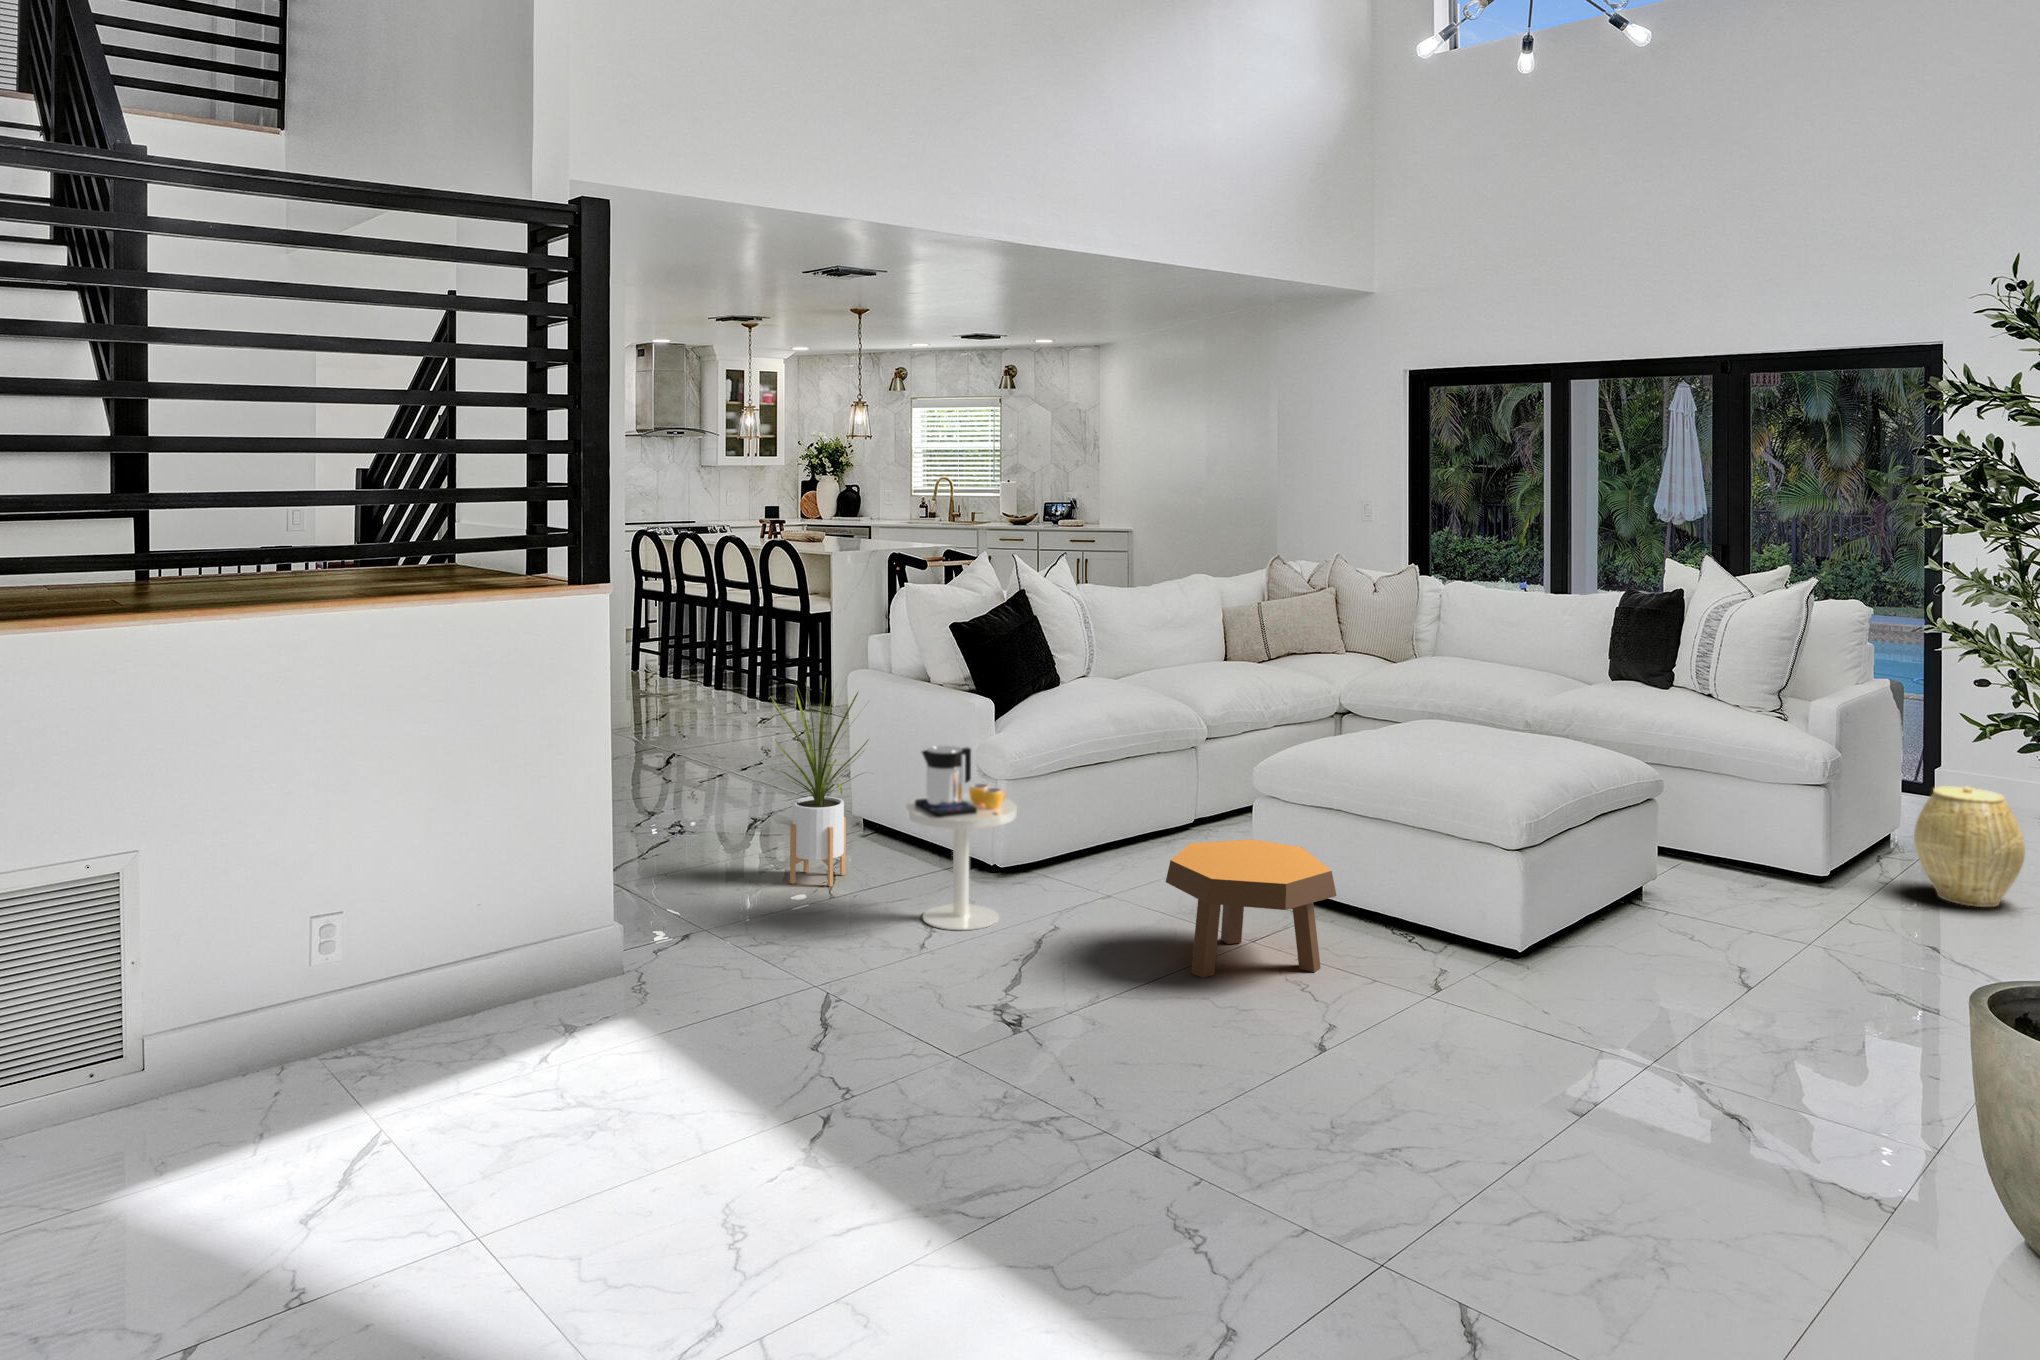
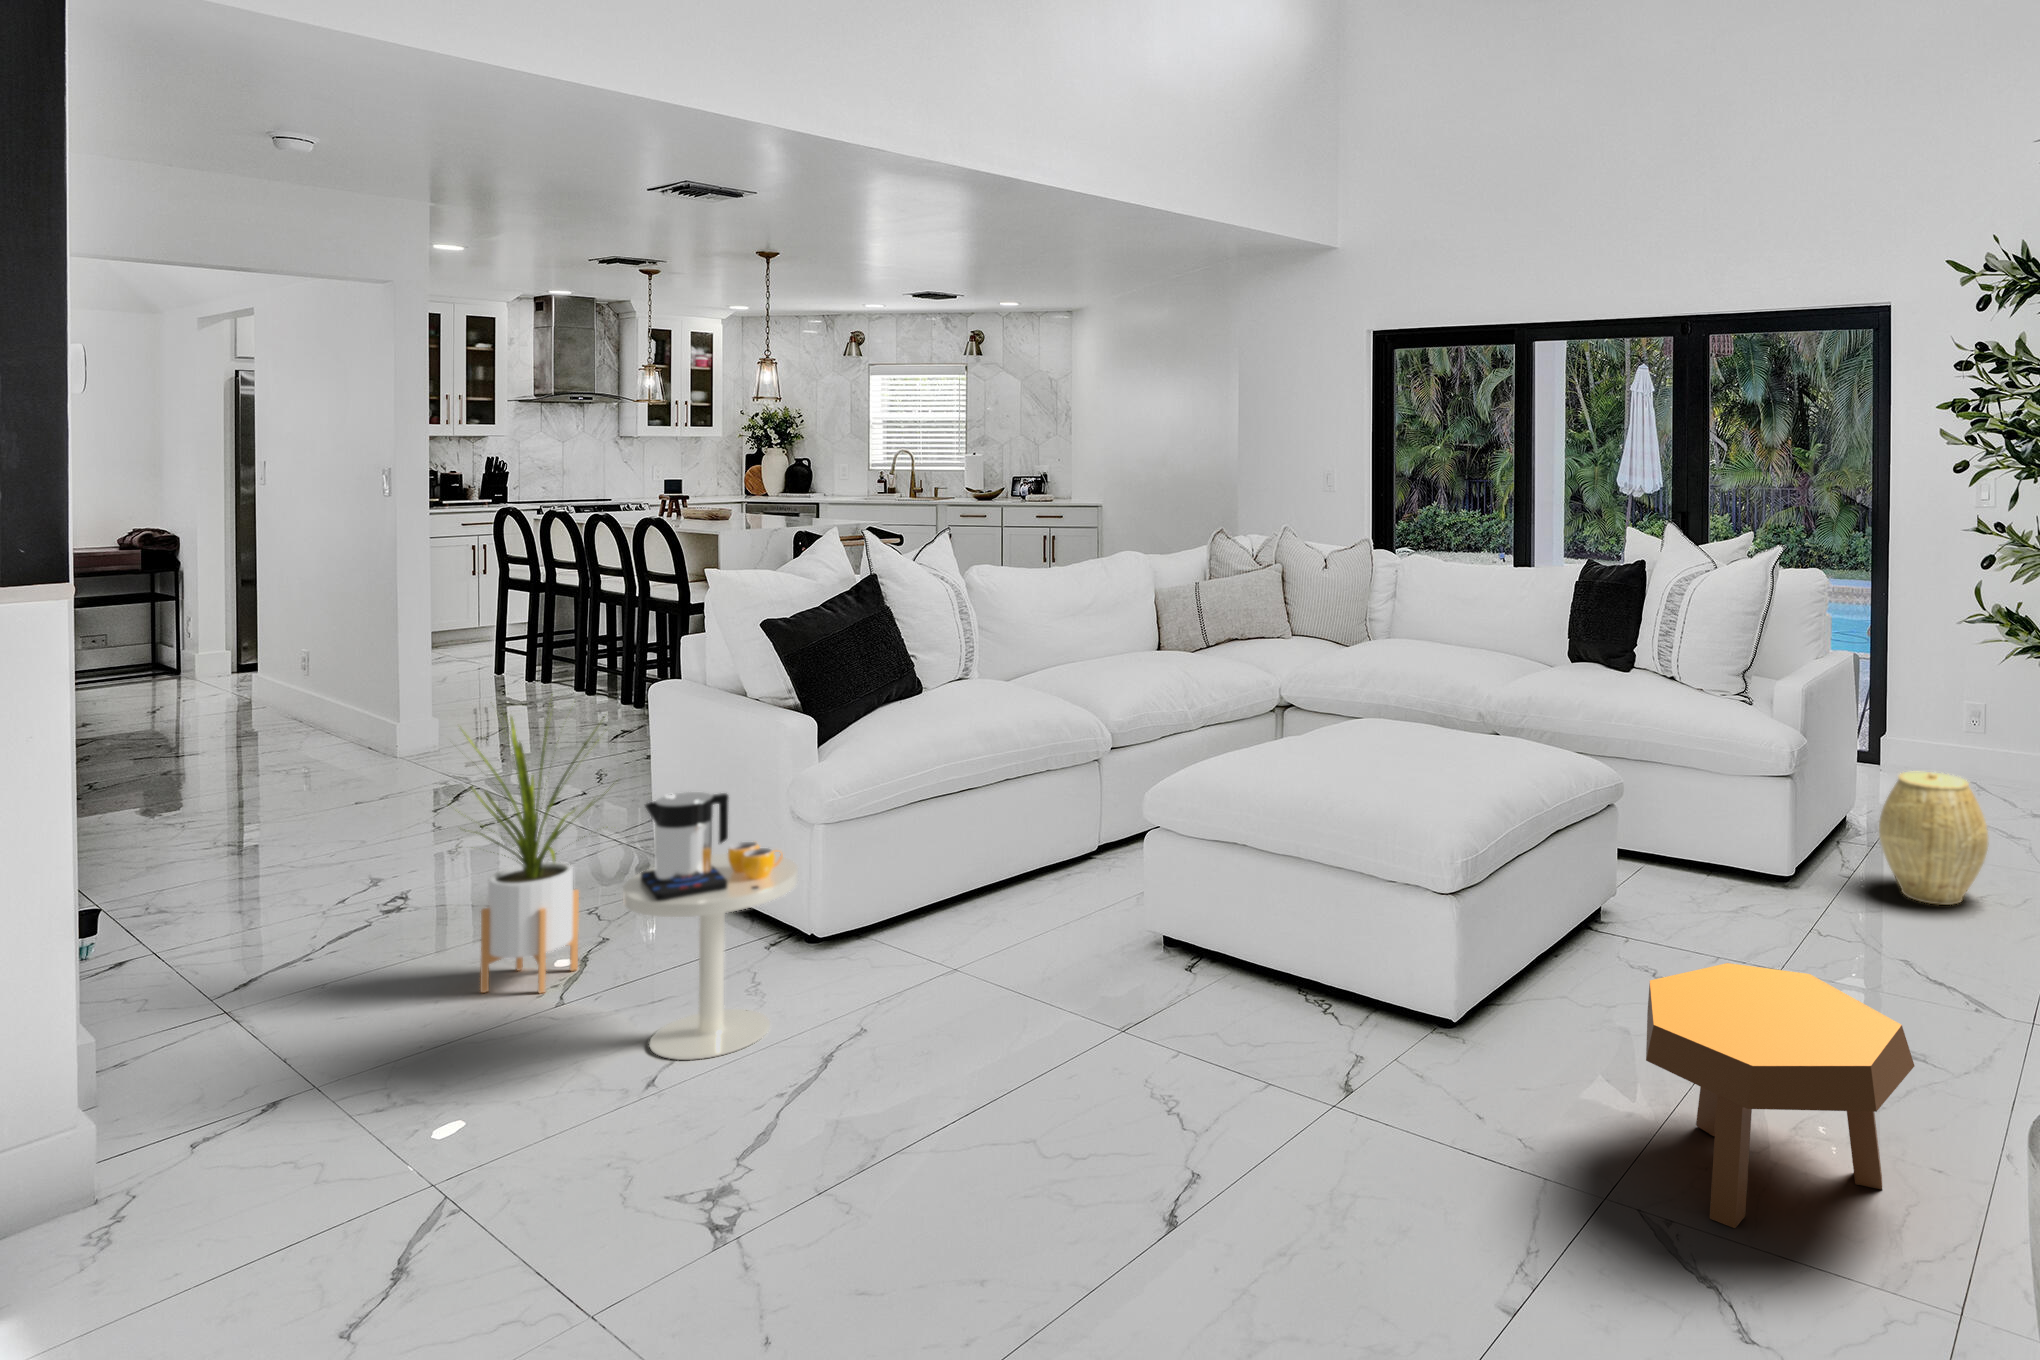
footstool: present [1166,839,1337,978] -> present [1646,963,1914,1228]

